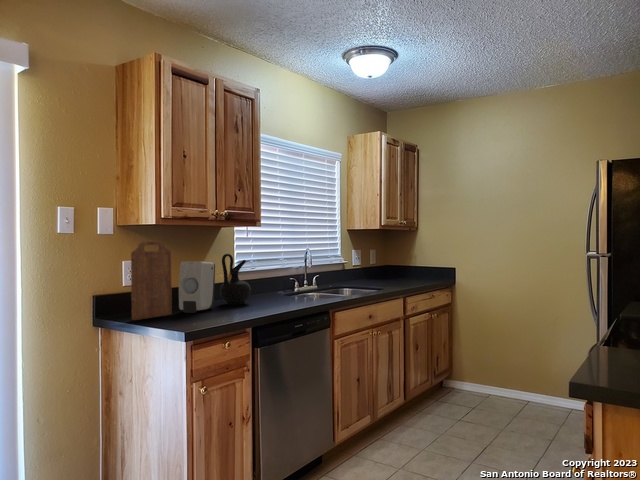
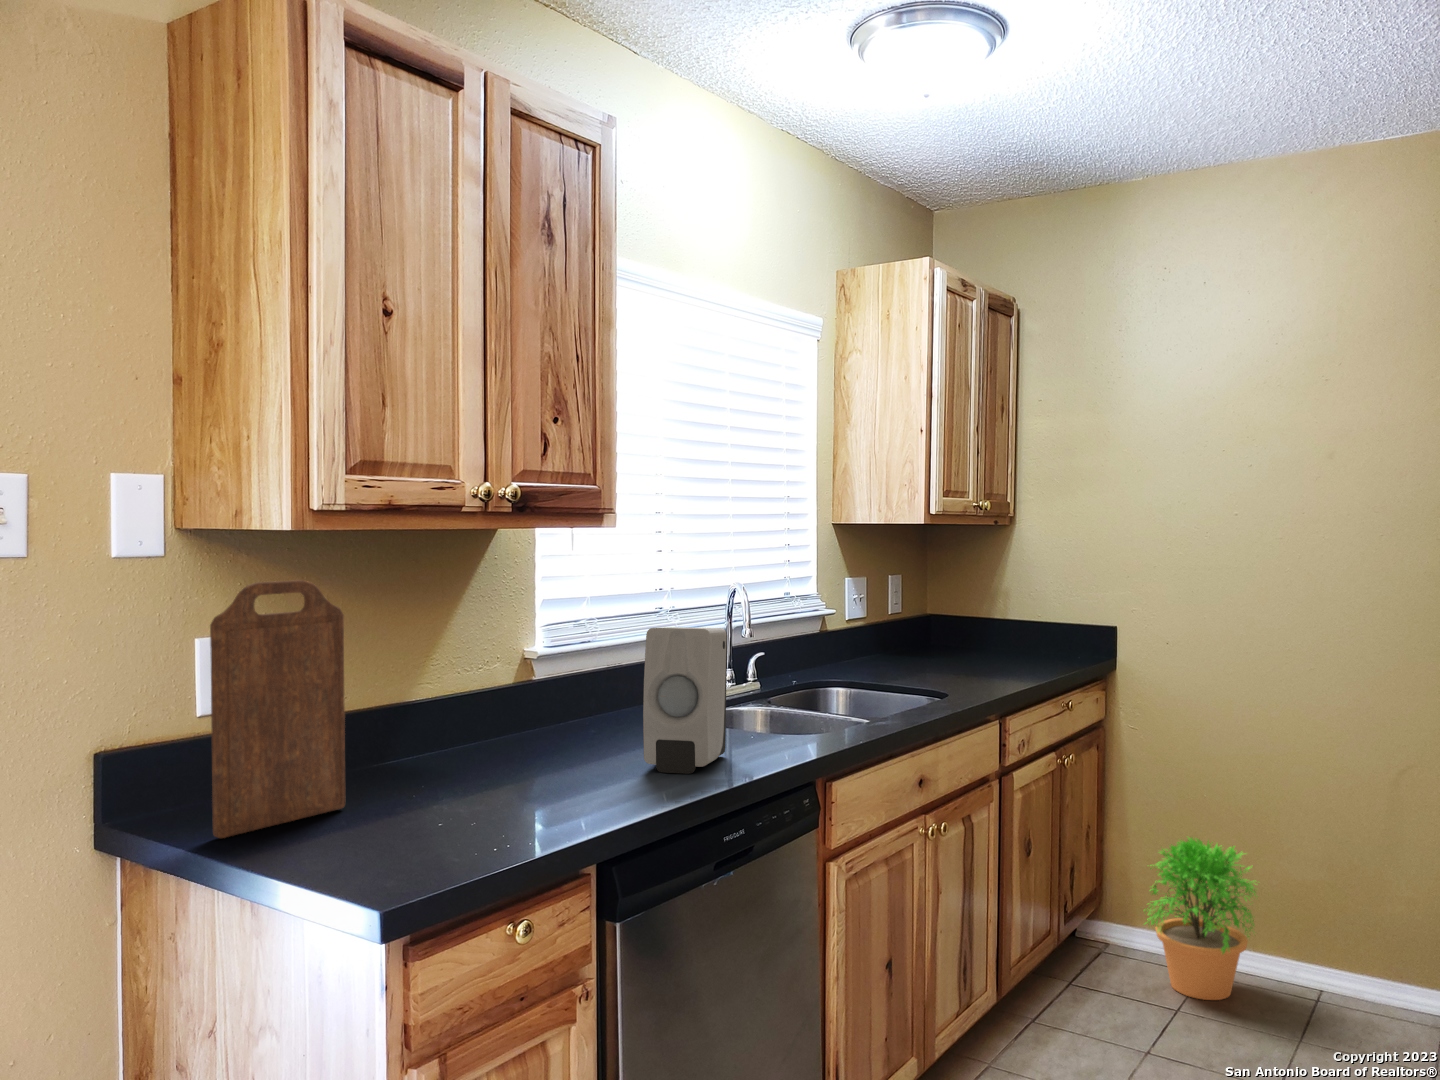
ceramic jug: present [220,254,251,305] -> none [495,608,586,761]
soap dispenser: present [179,261,215,313] -> present [643,627,727,774]
potted plant: none [464,344,508,405] -> present [1145,838,1256,1000]

